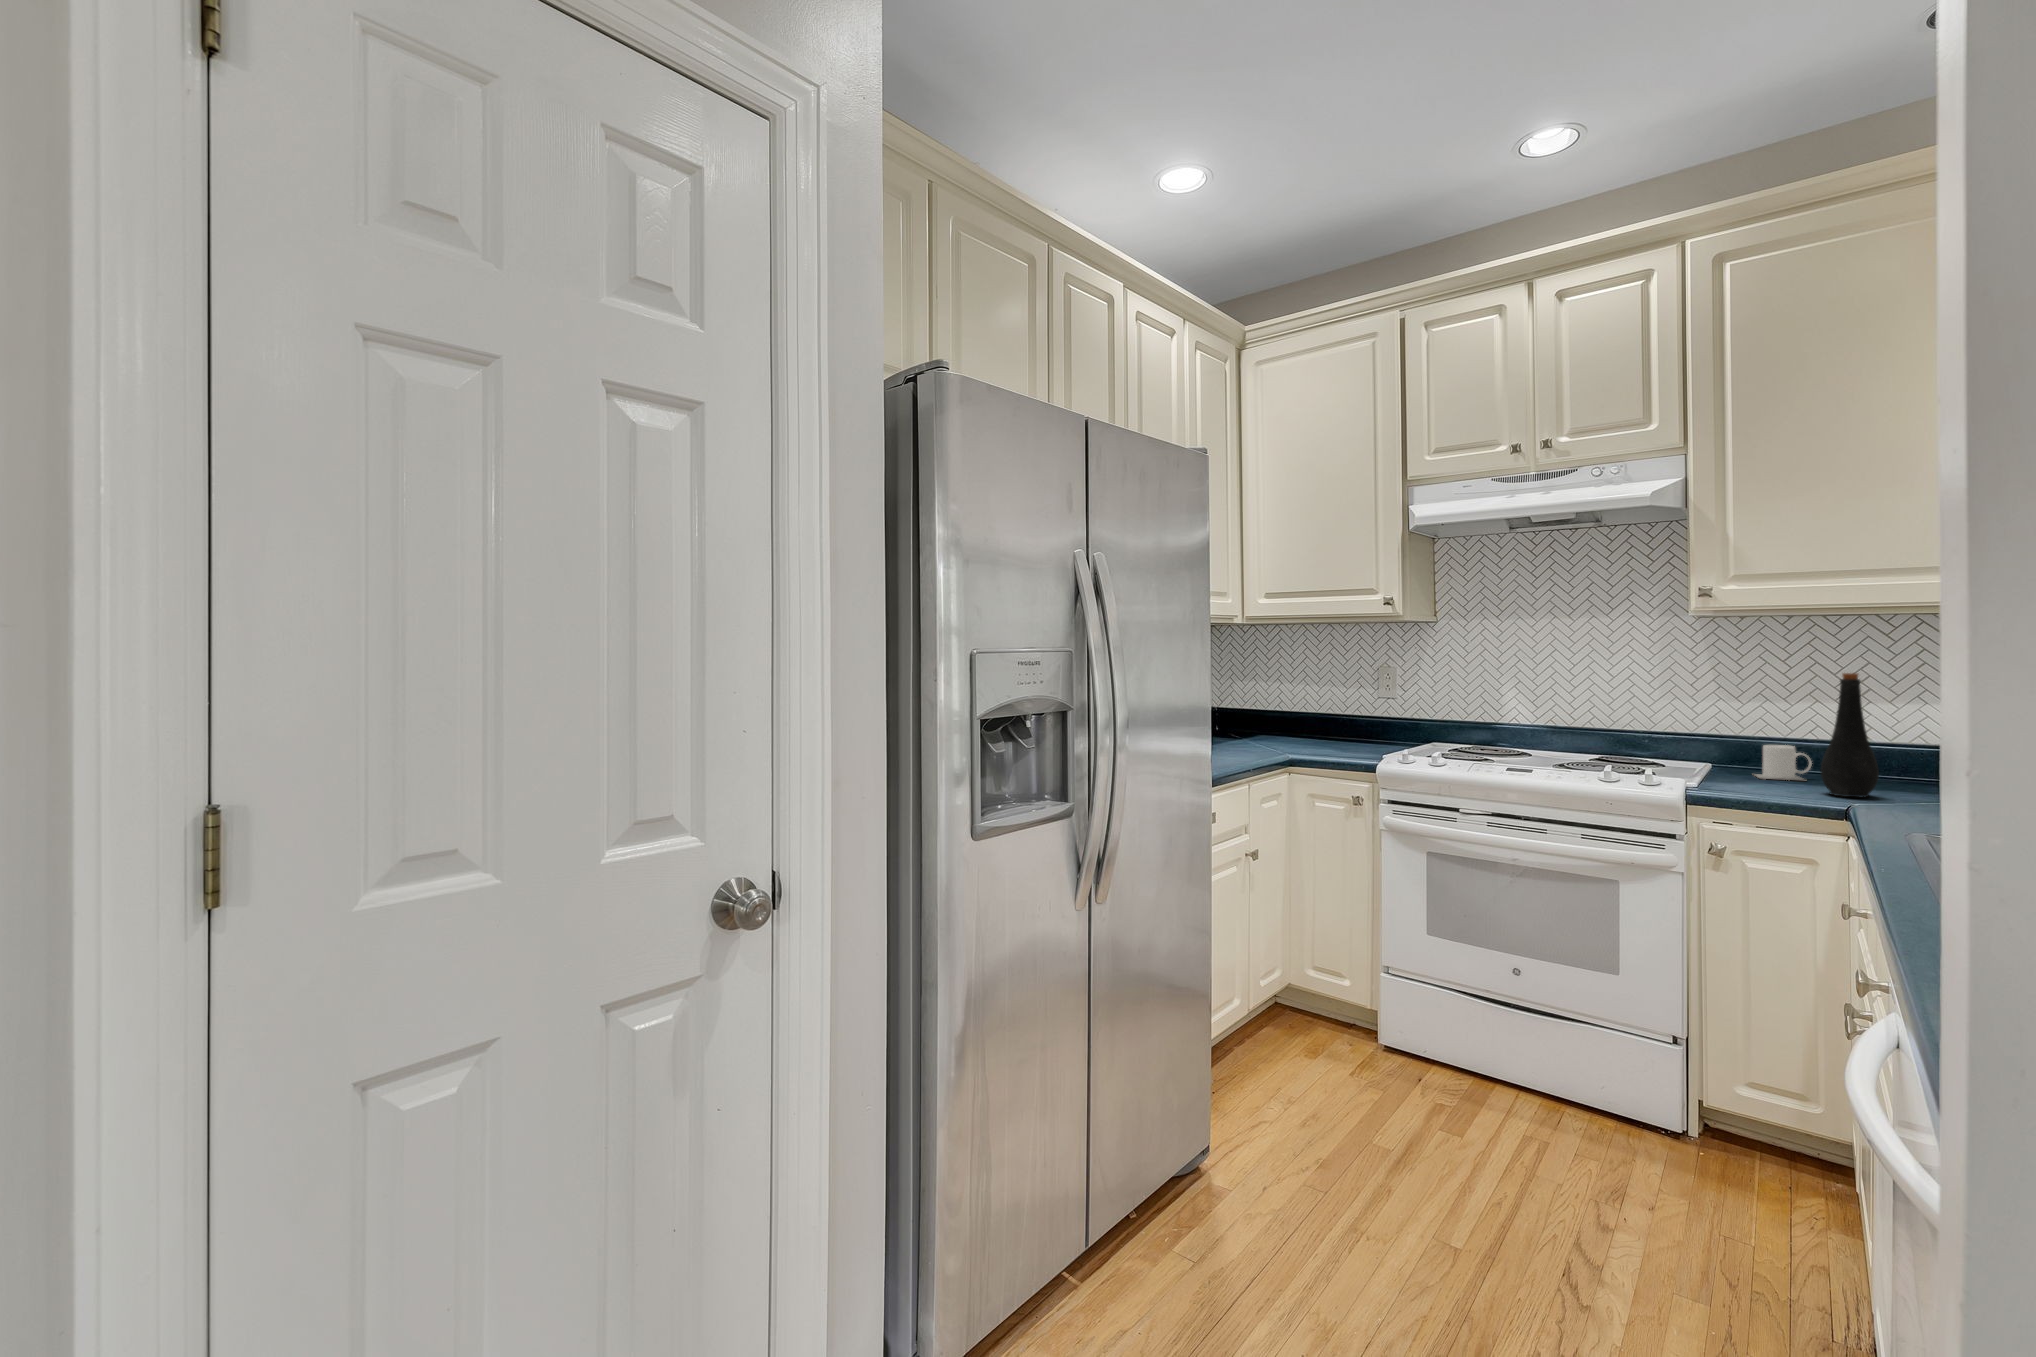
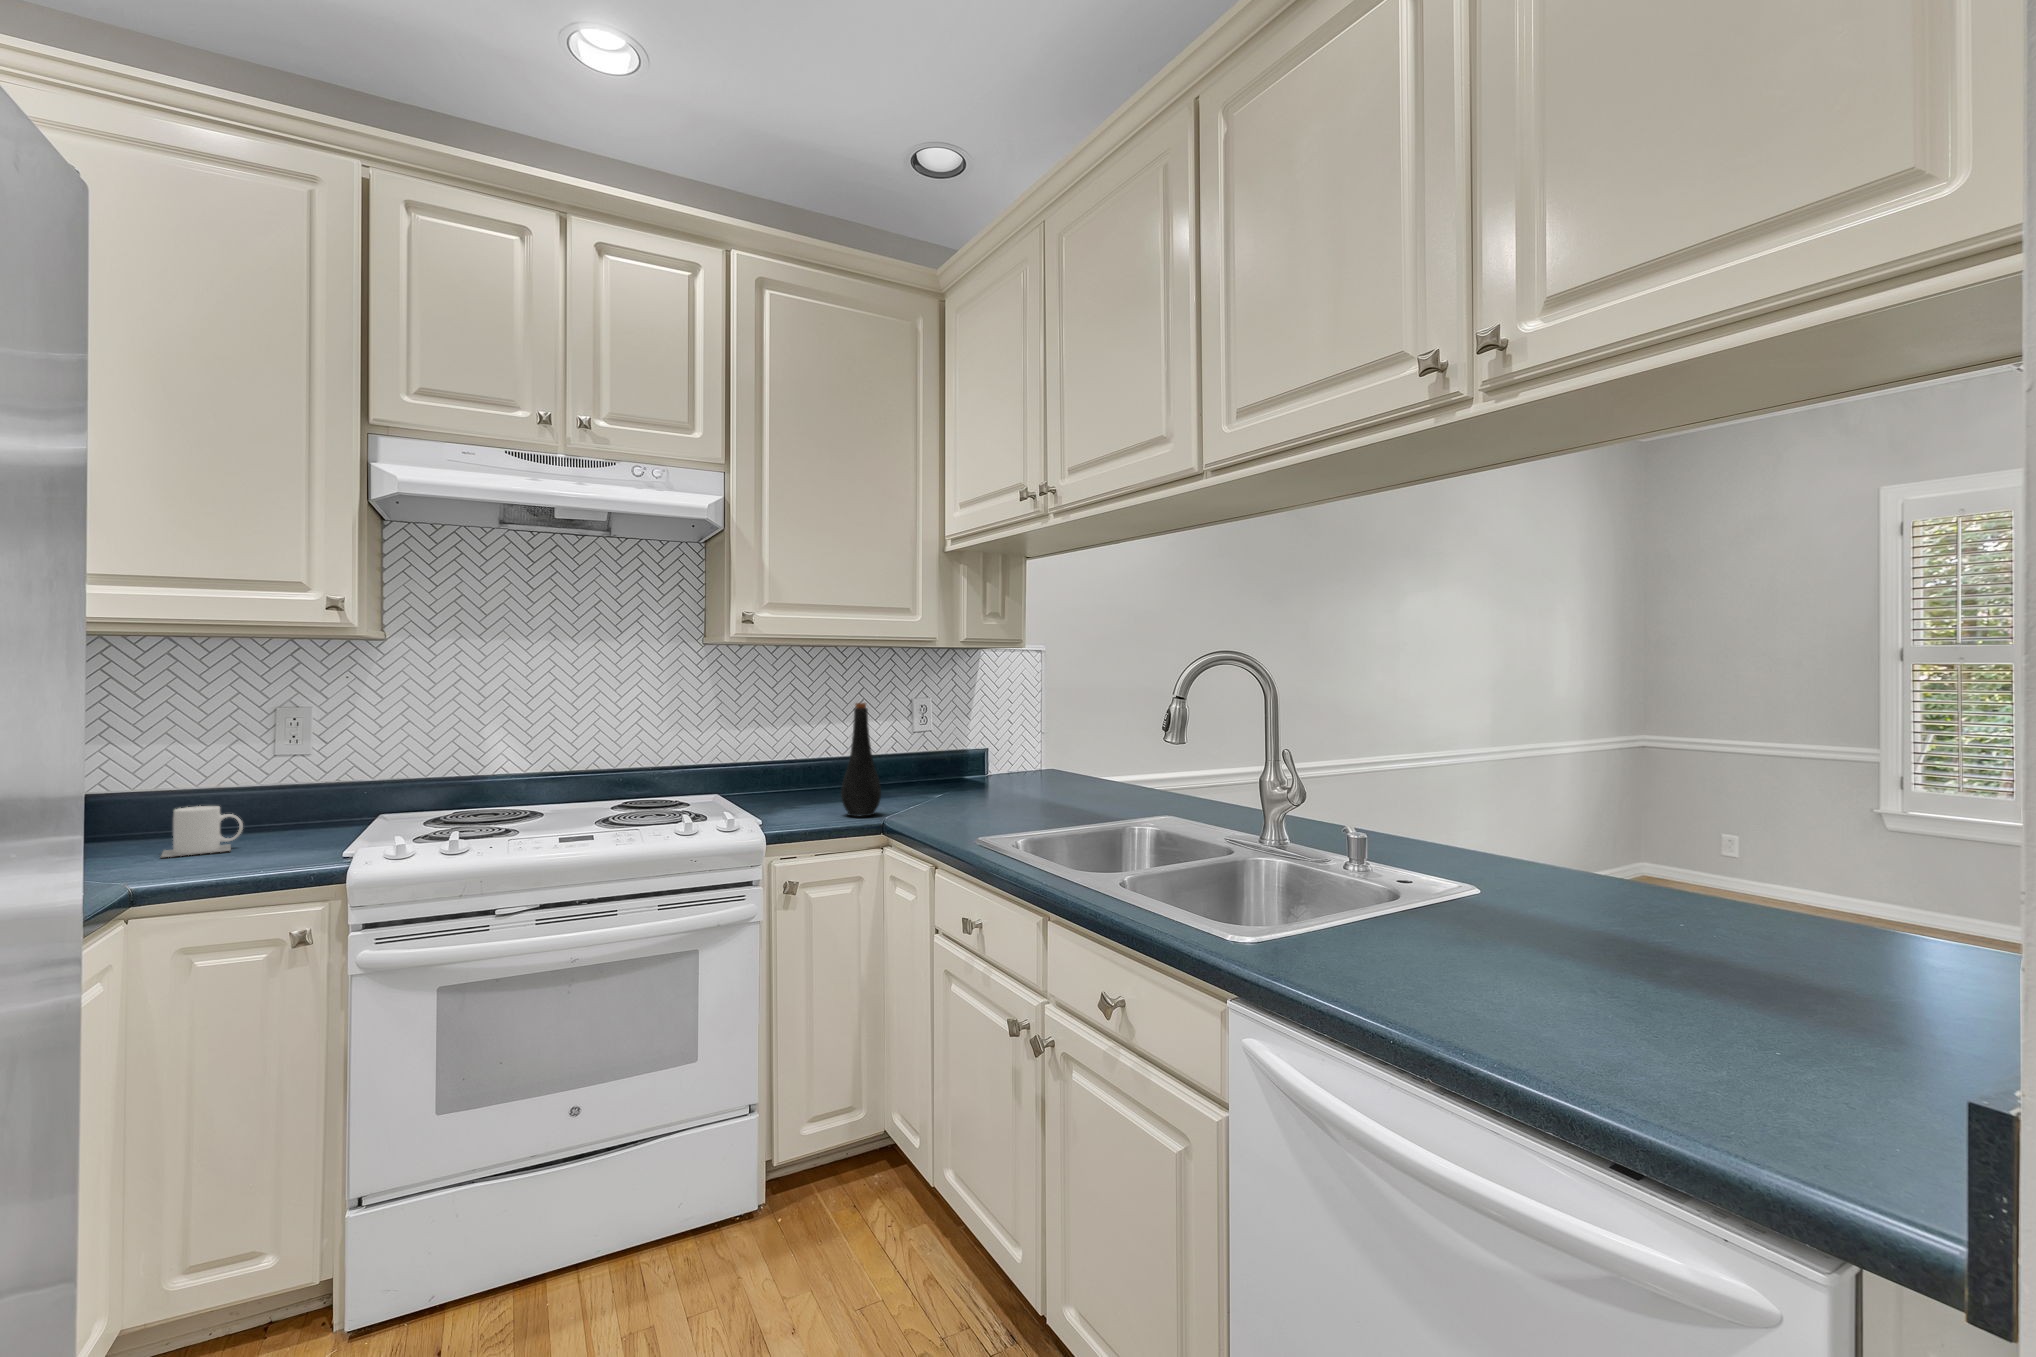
mug: present [1755,745,1812,780] -> present [161,806,243,857]

